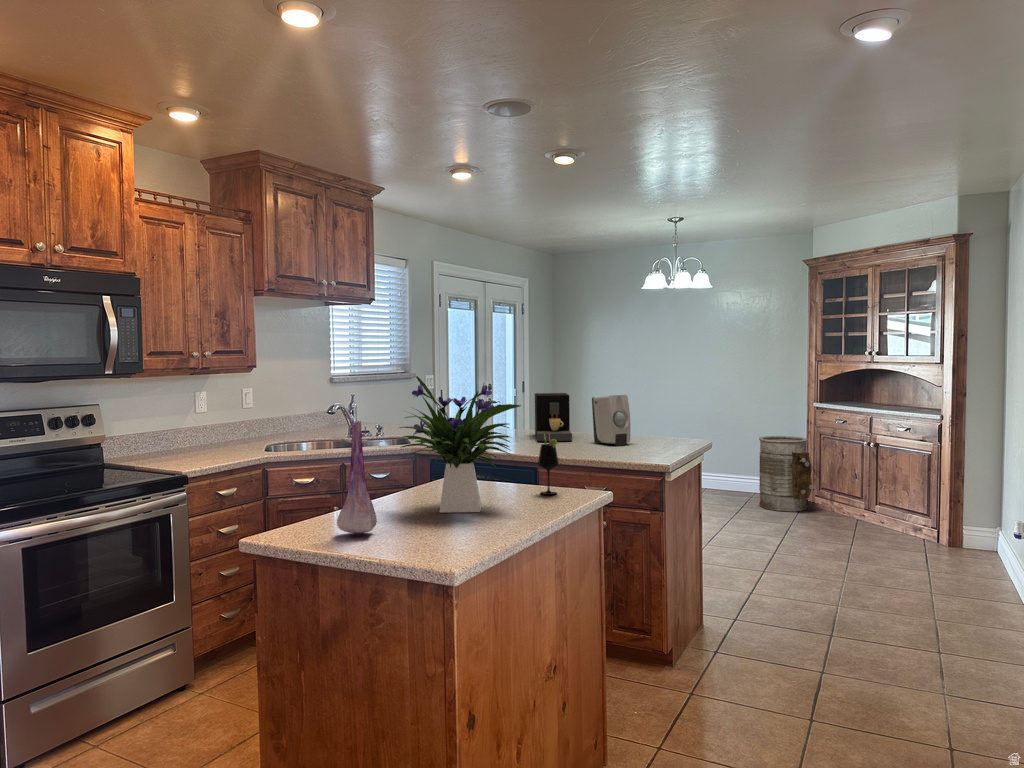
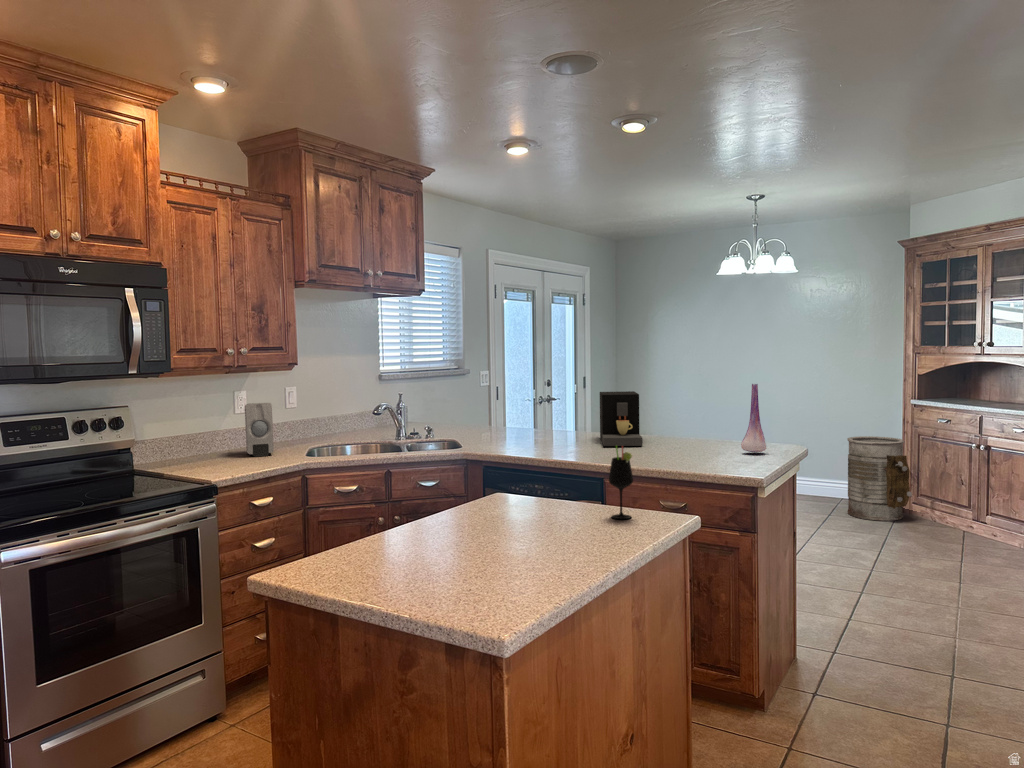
flower arrangement: present [398,376,521,513] -> none [439,377,590,543]
soap dispenser: present [592,395,631,446] -> present [245,403,274,457]
vase: present [337,421,377,533] -> present [741,384,766,452]

